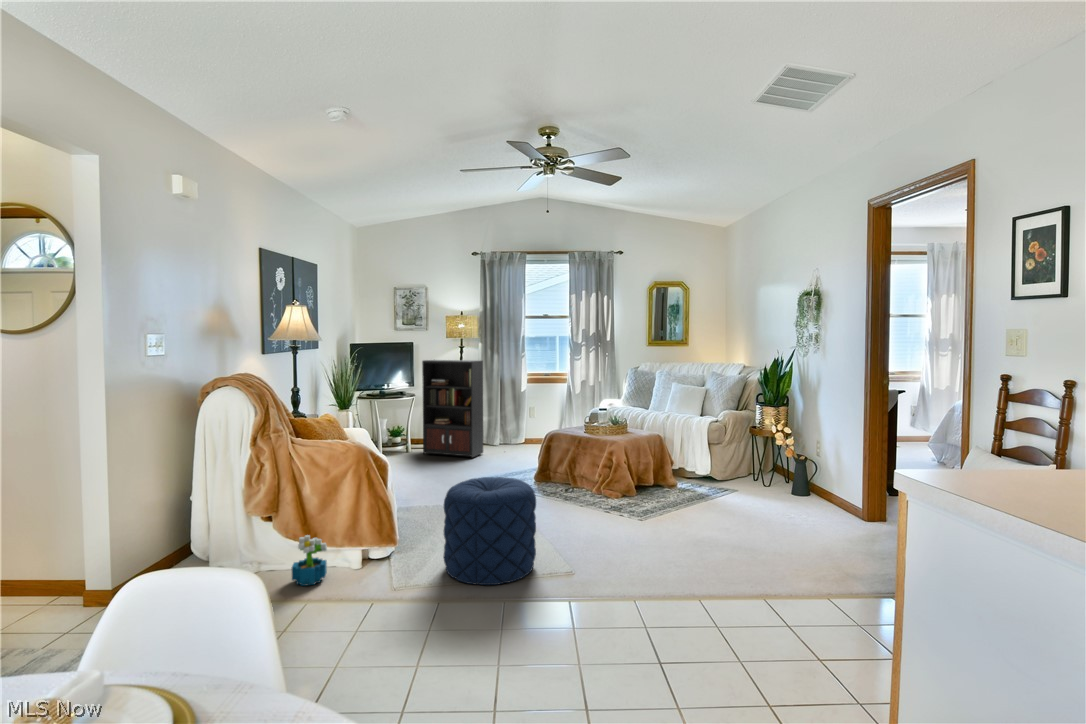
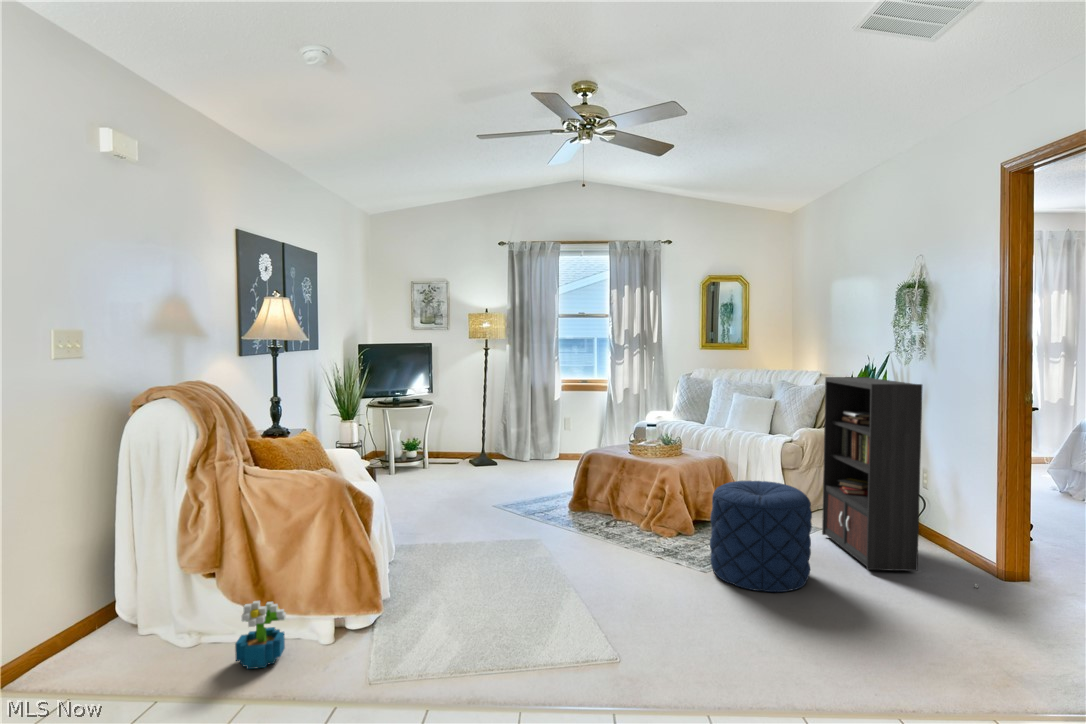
bookcase: present [422,360,505,457] -> present [822,377,978,588]
pouf: present [444,477,536,585] -> present [710,481,812,592]

